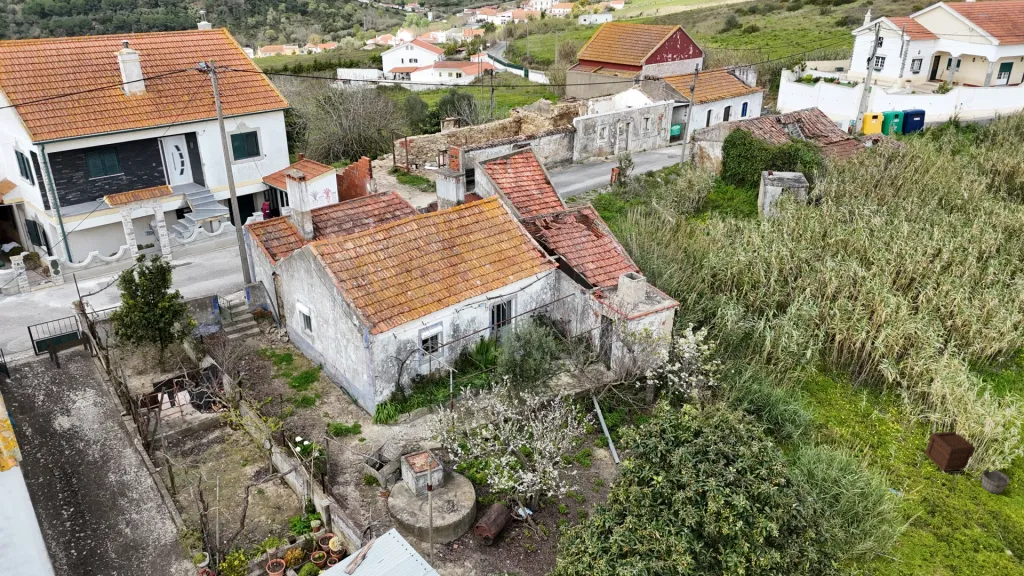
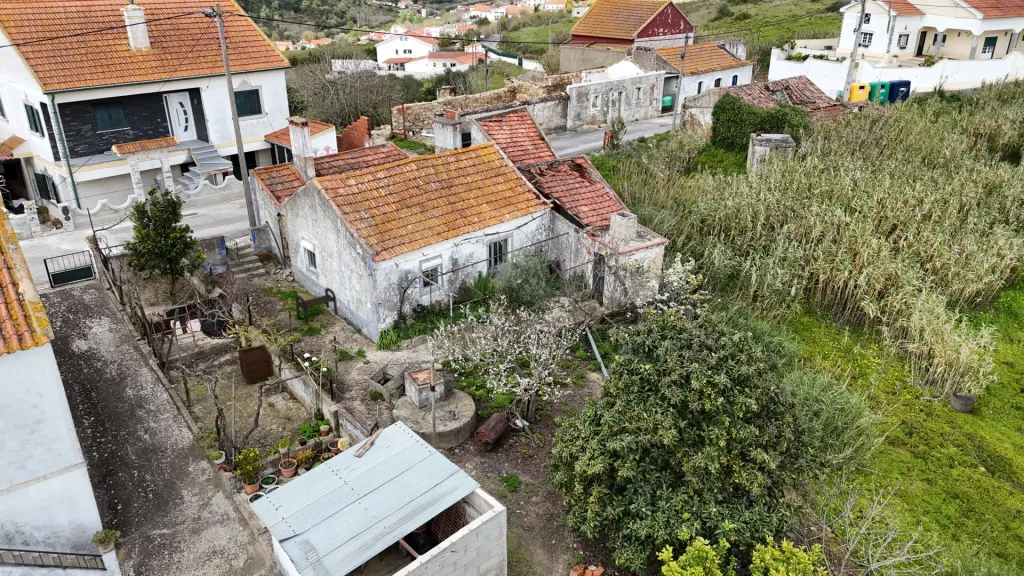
bench: present [46,330,95,368] -> present [296,288,338,324]
wooden crate: present [926,431,975,471] -> present [238,345,274,384]

